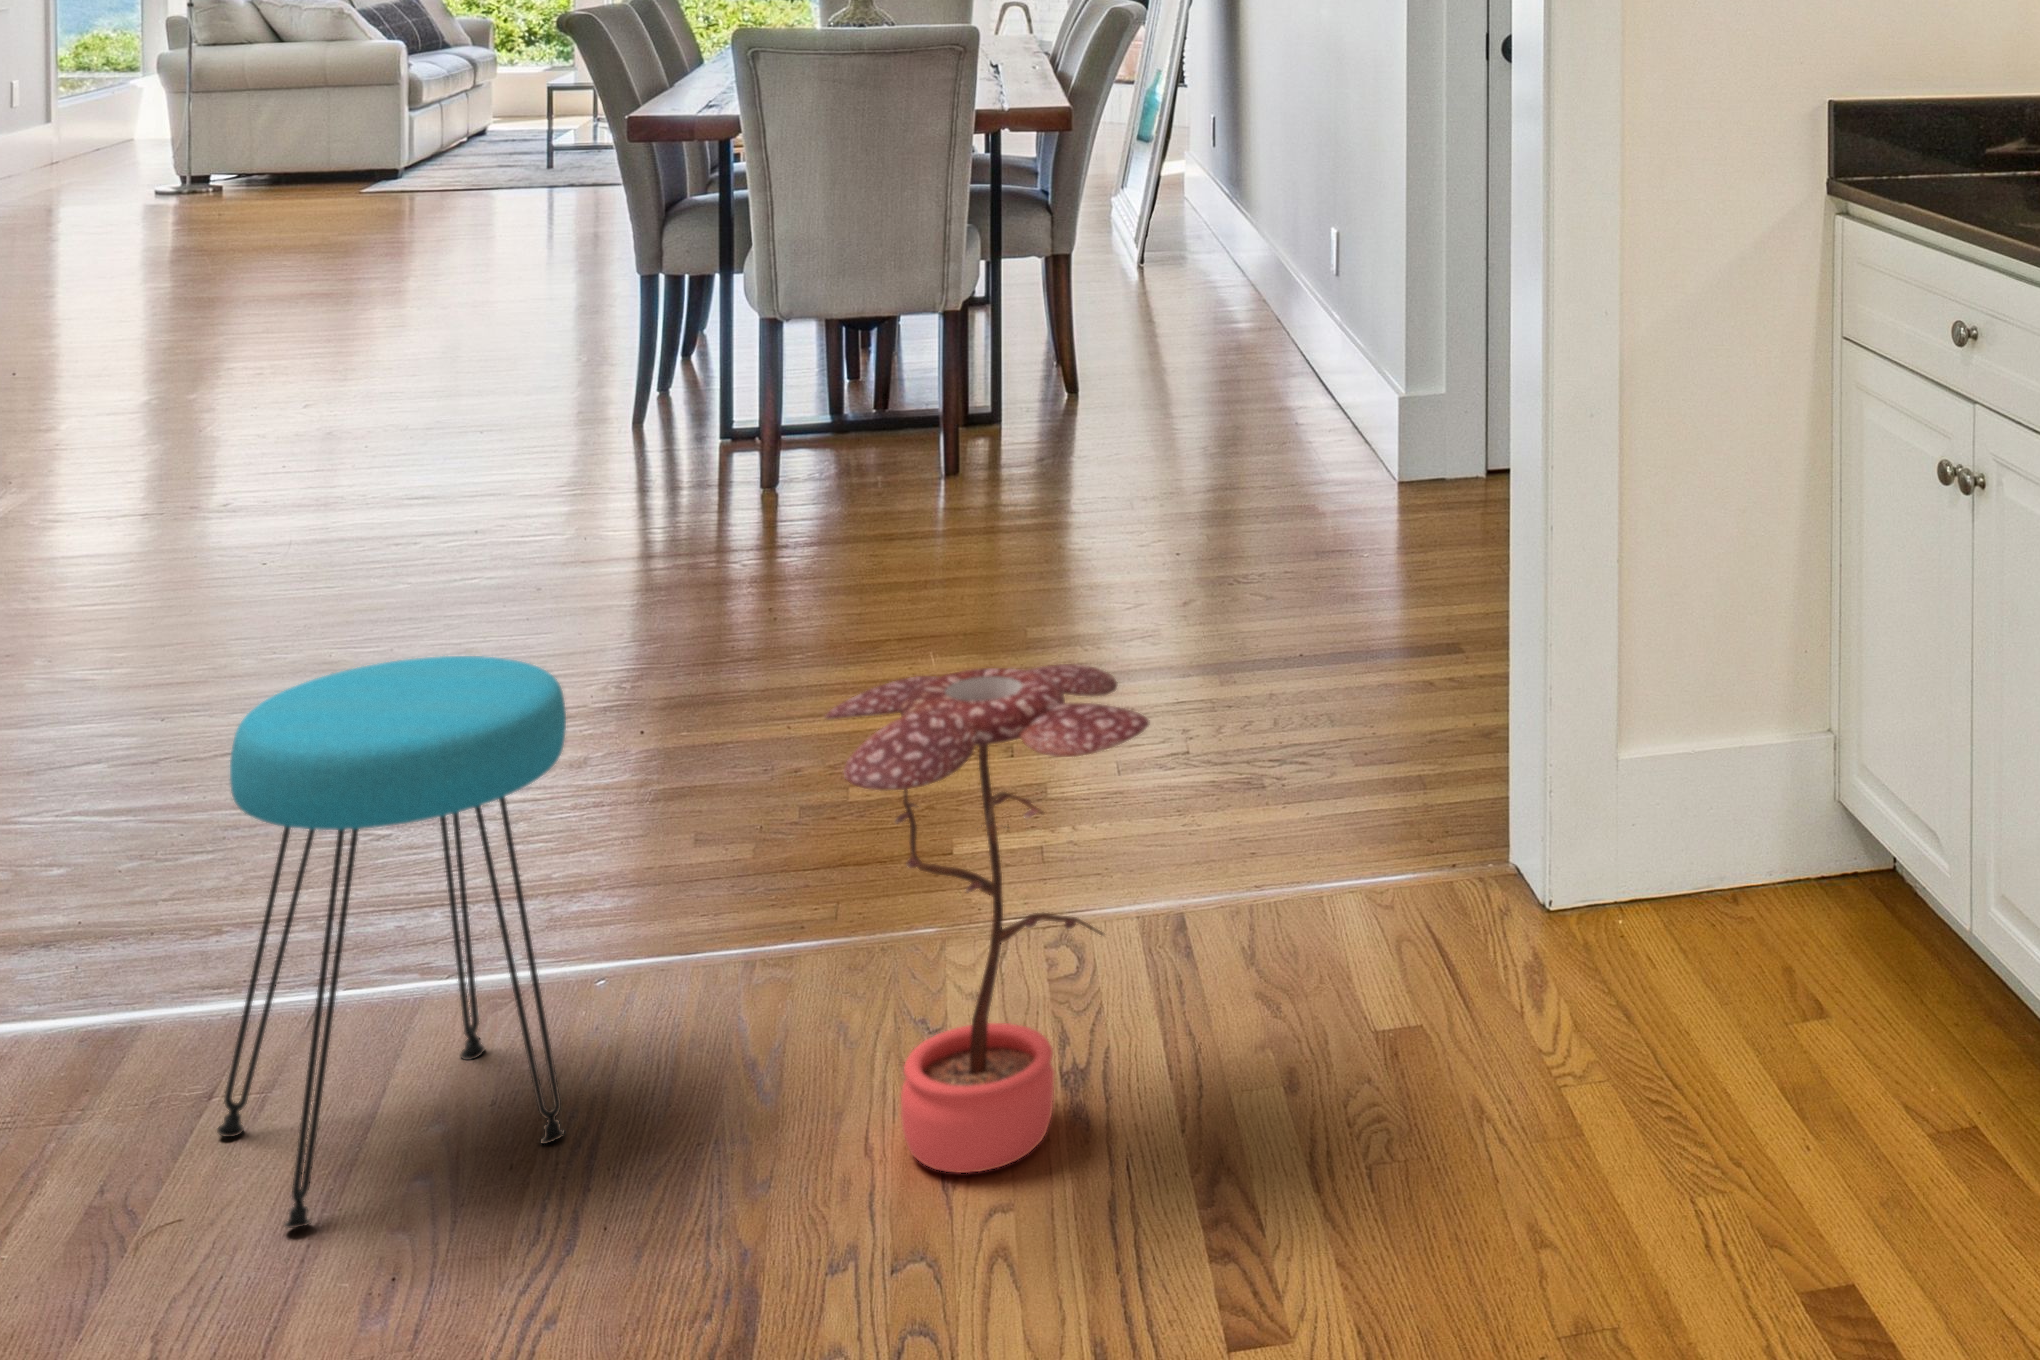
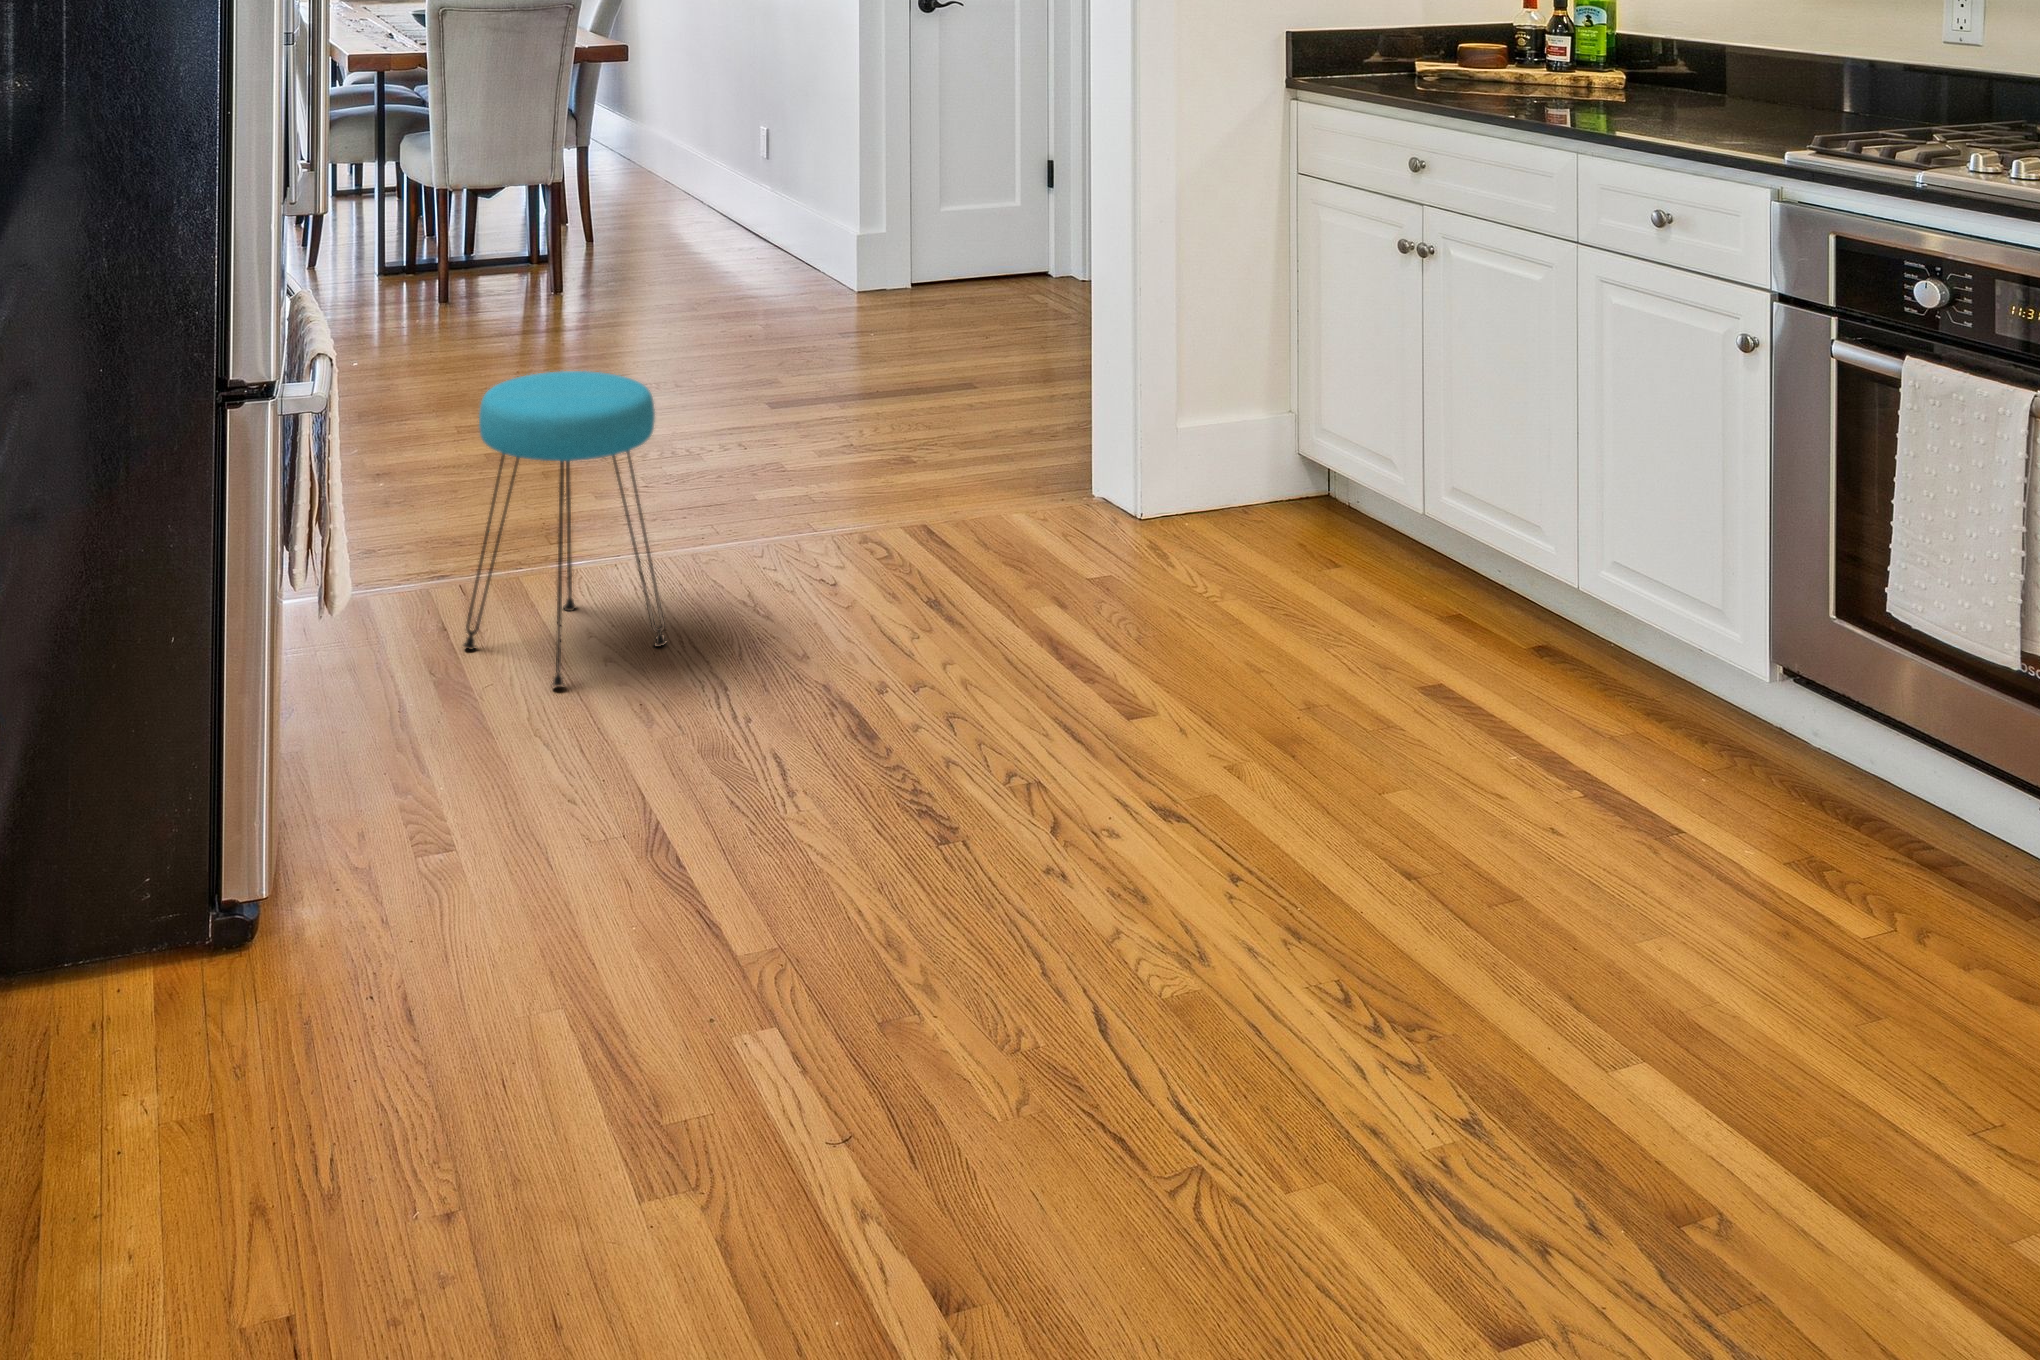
potted plant: present [825,664,1149,1173] -> none [808,368,1010,651]

